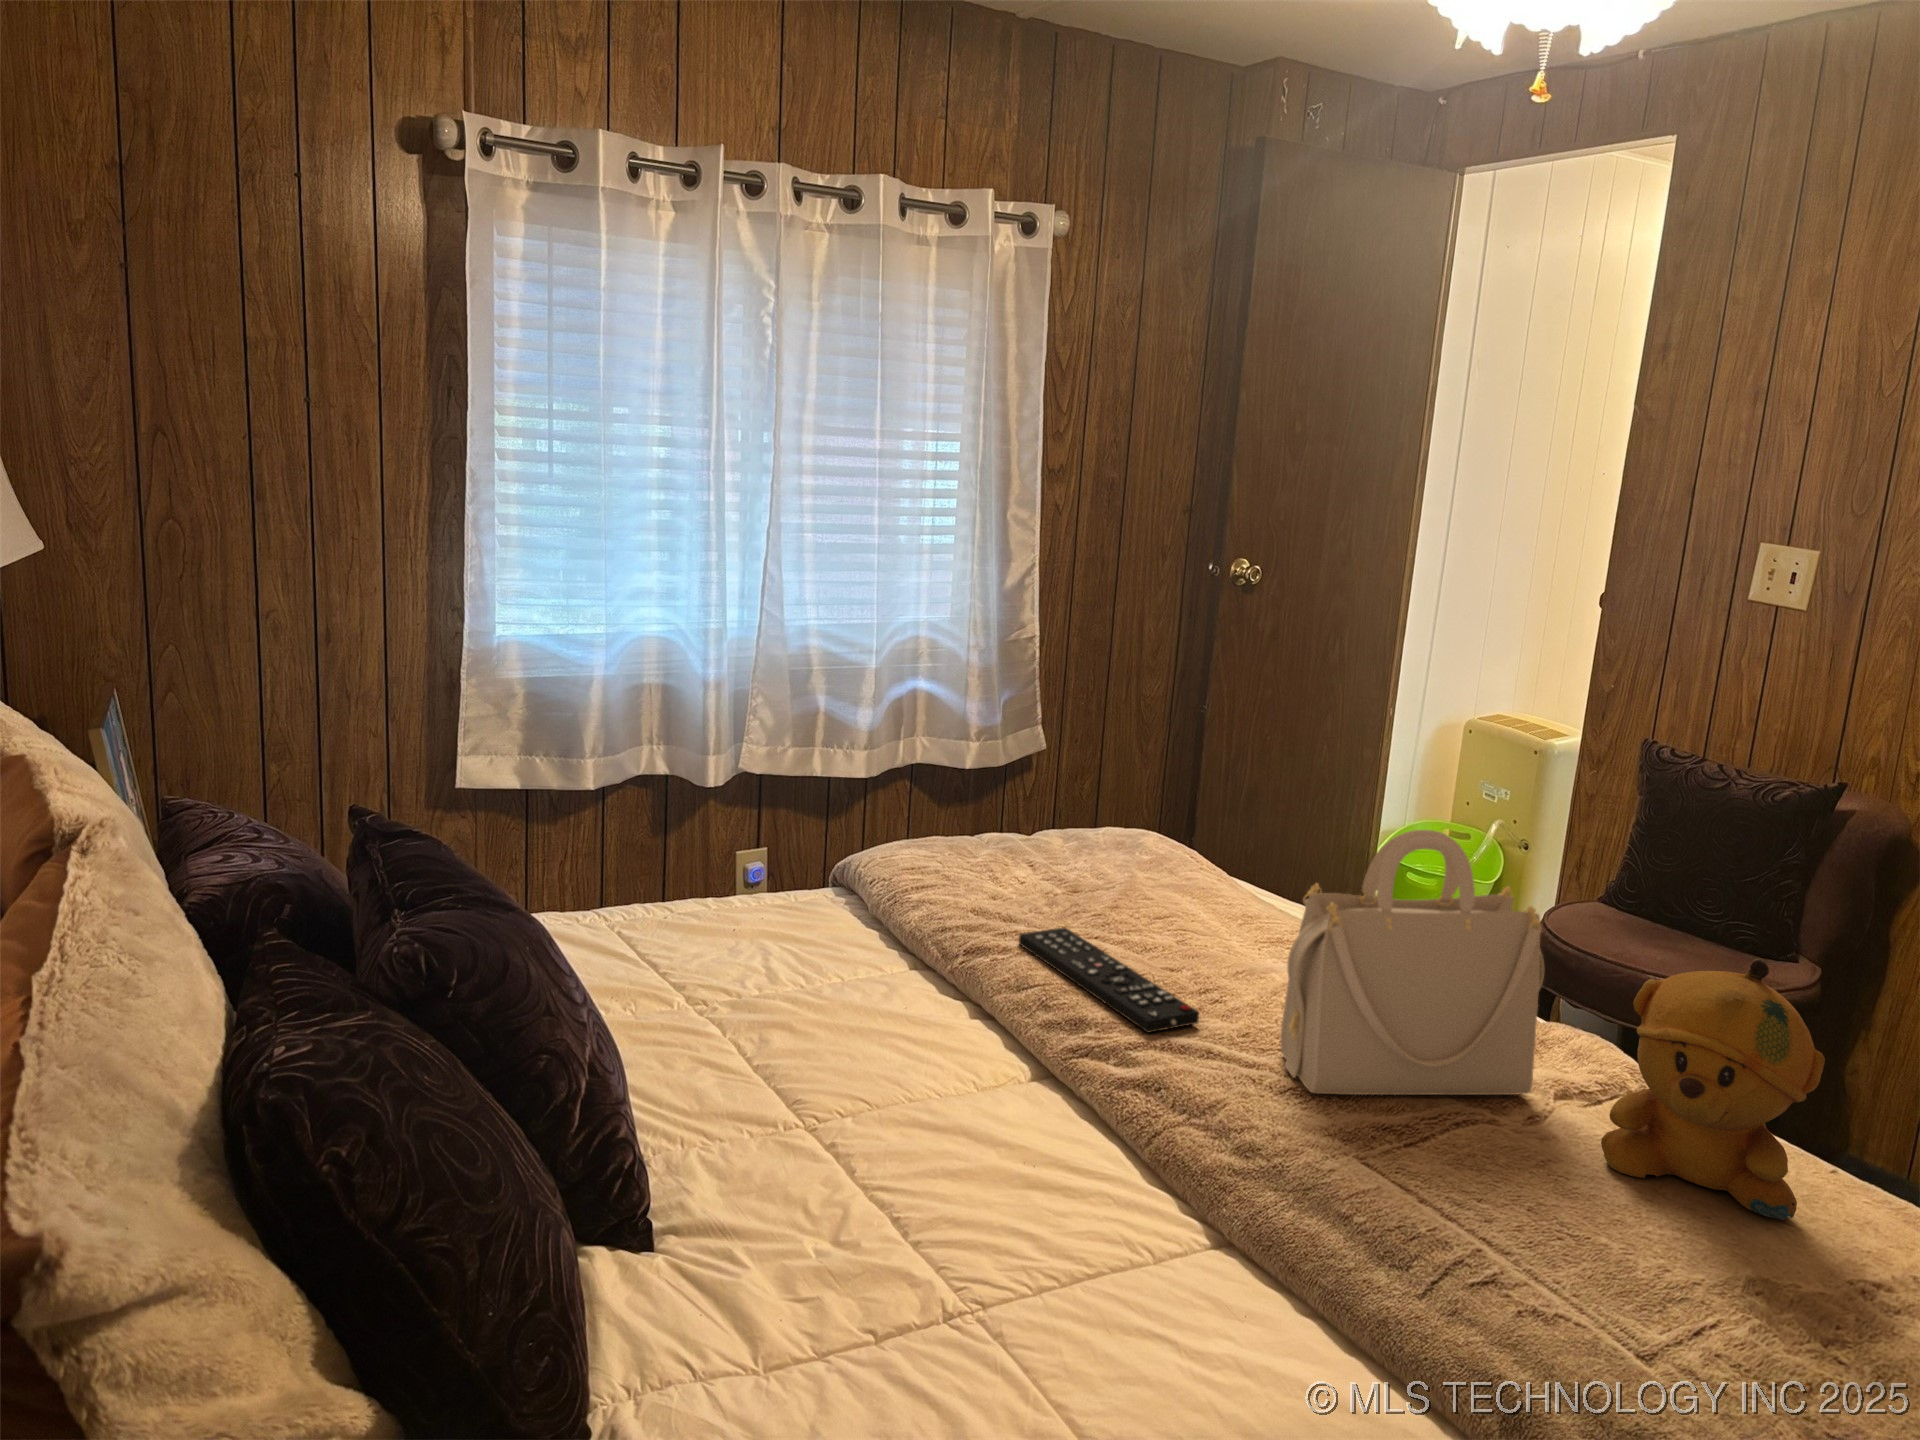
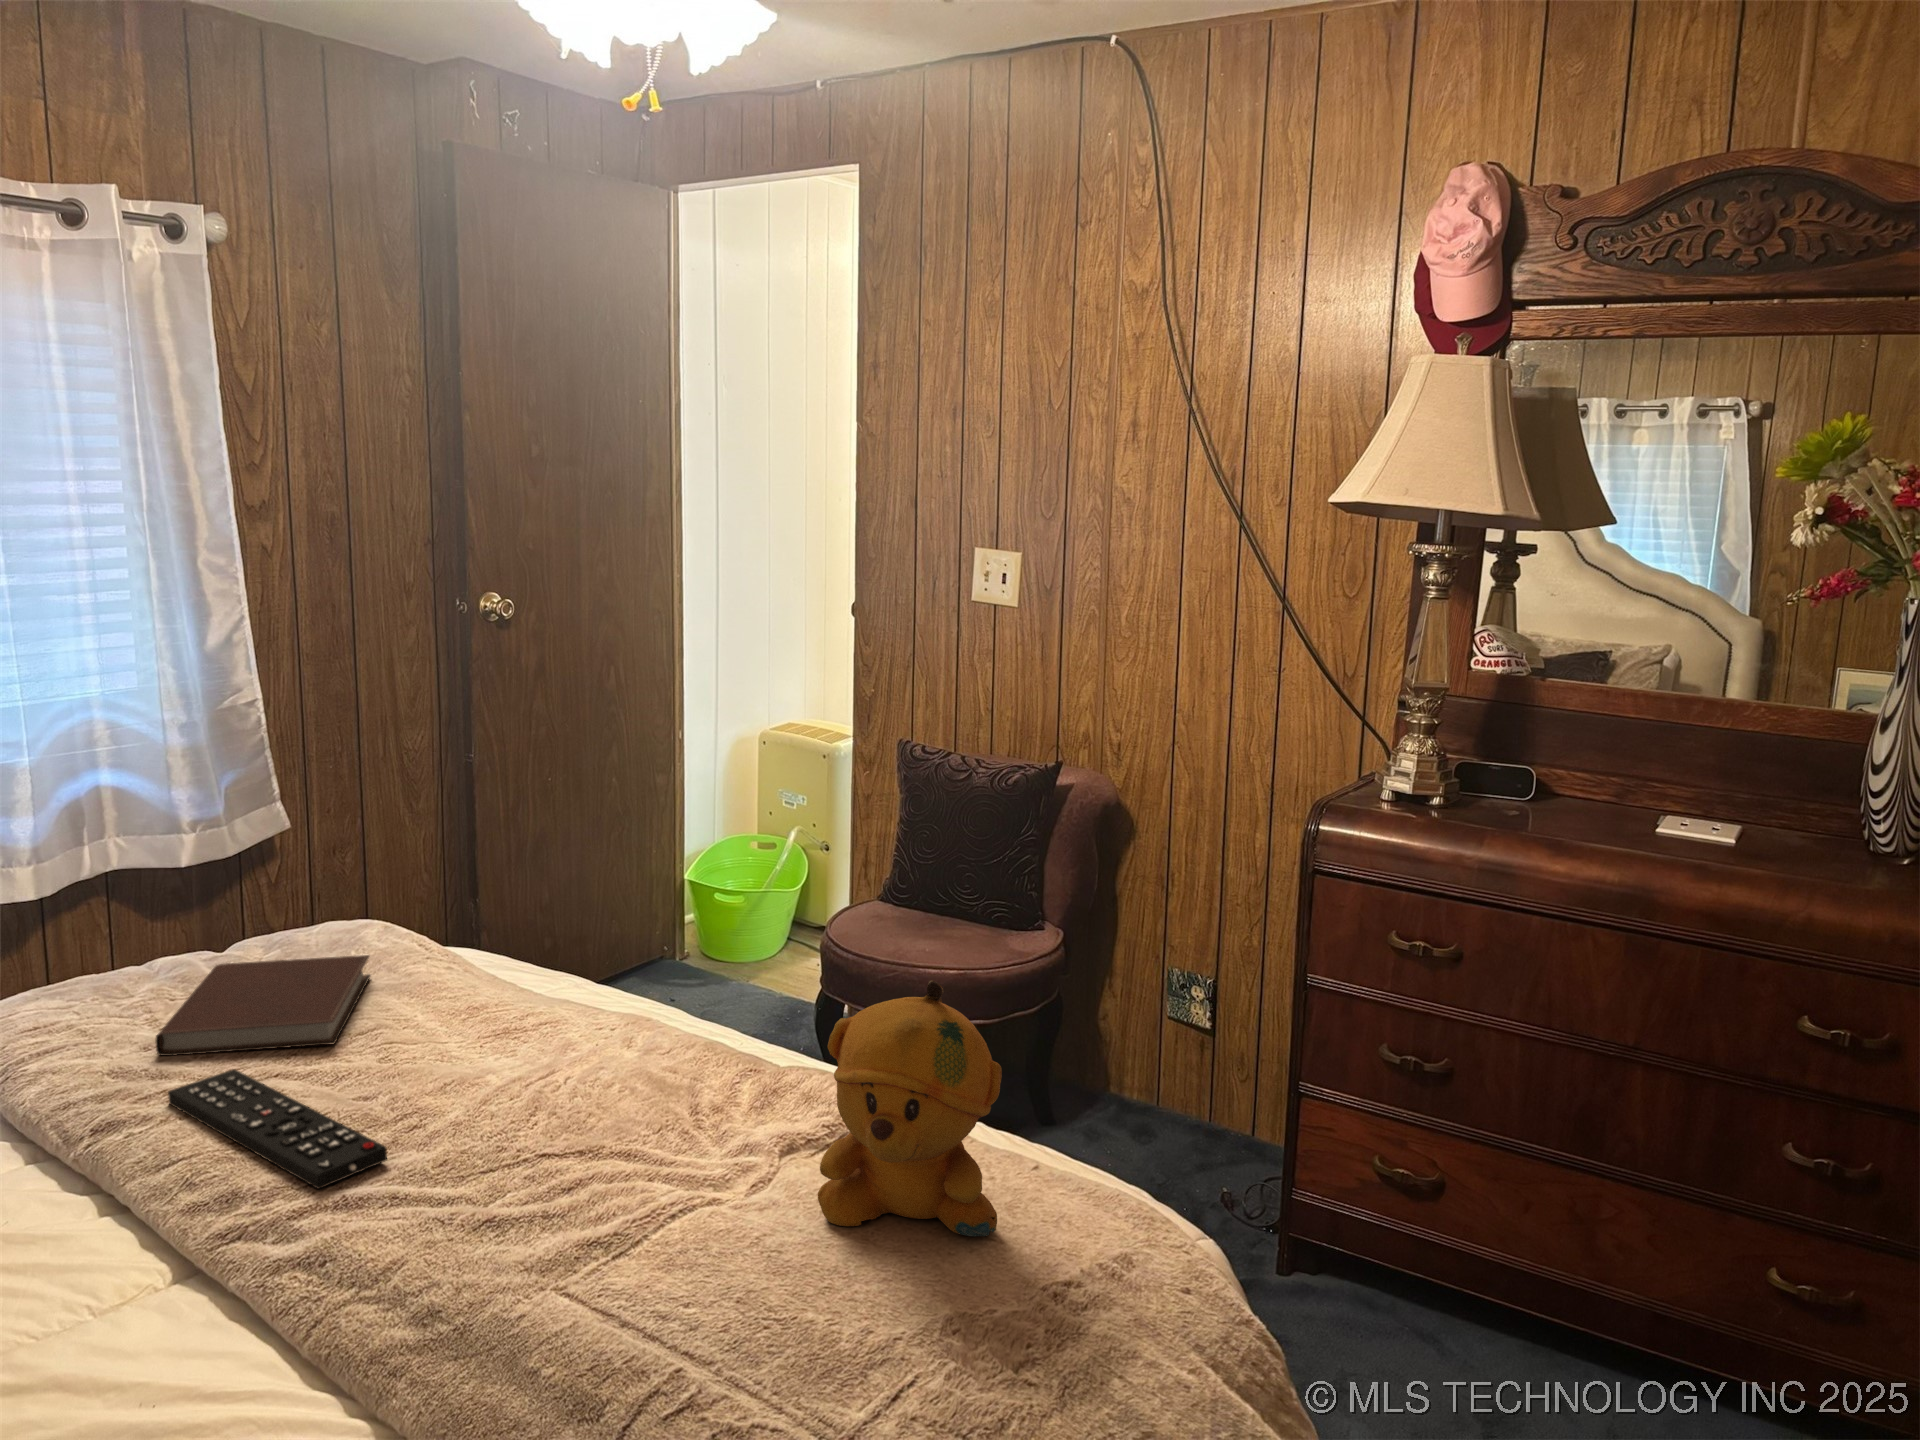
handbag: present [1281,830,1544,1095] -> none [470,896,755,1219]
notebook: none [1002,844,1156,925] -> present [155,955,371,1056]

